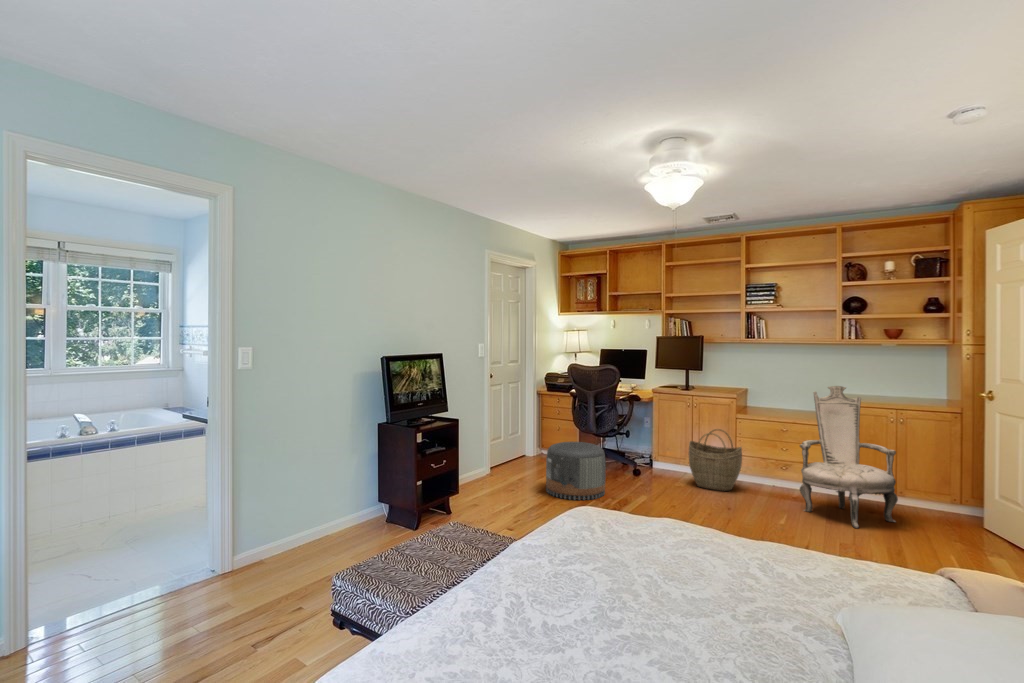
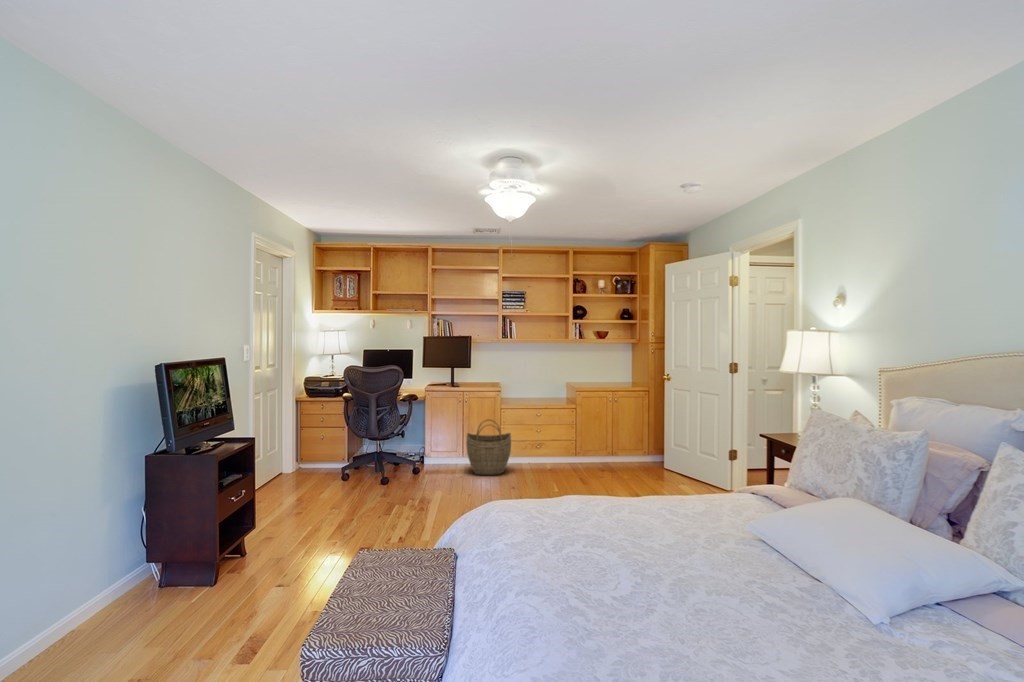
armchair: present [800,386,898,528] -> none [560,376,623,486]
pouf: present [546,442,606,500] -> none [336,451,404,520]

